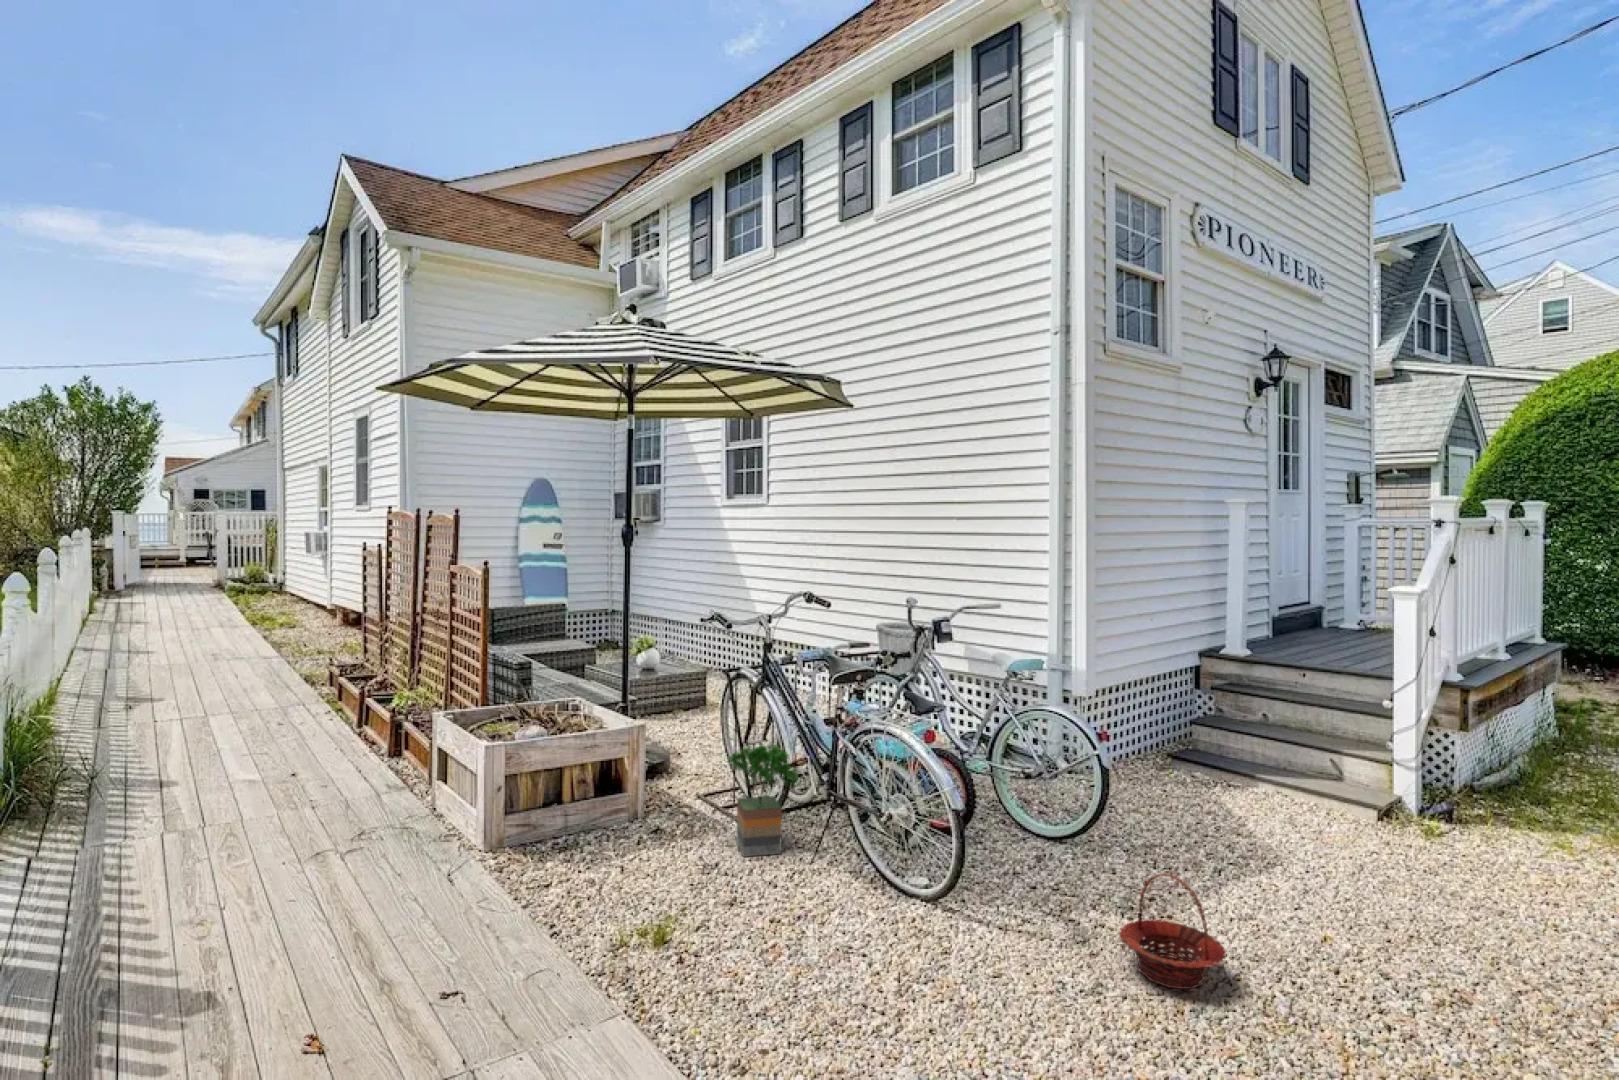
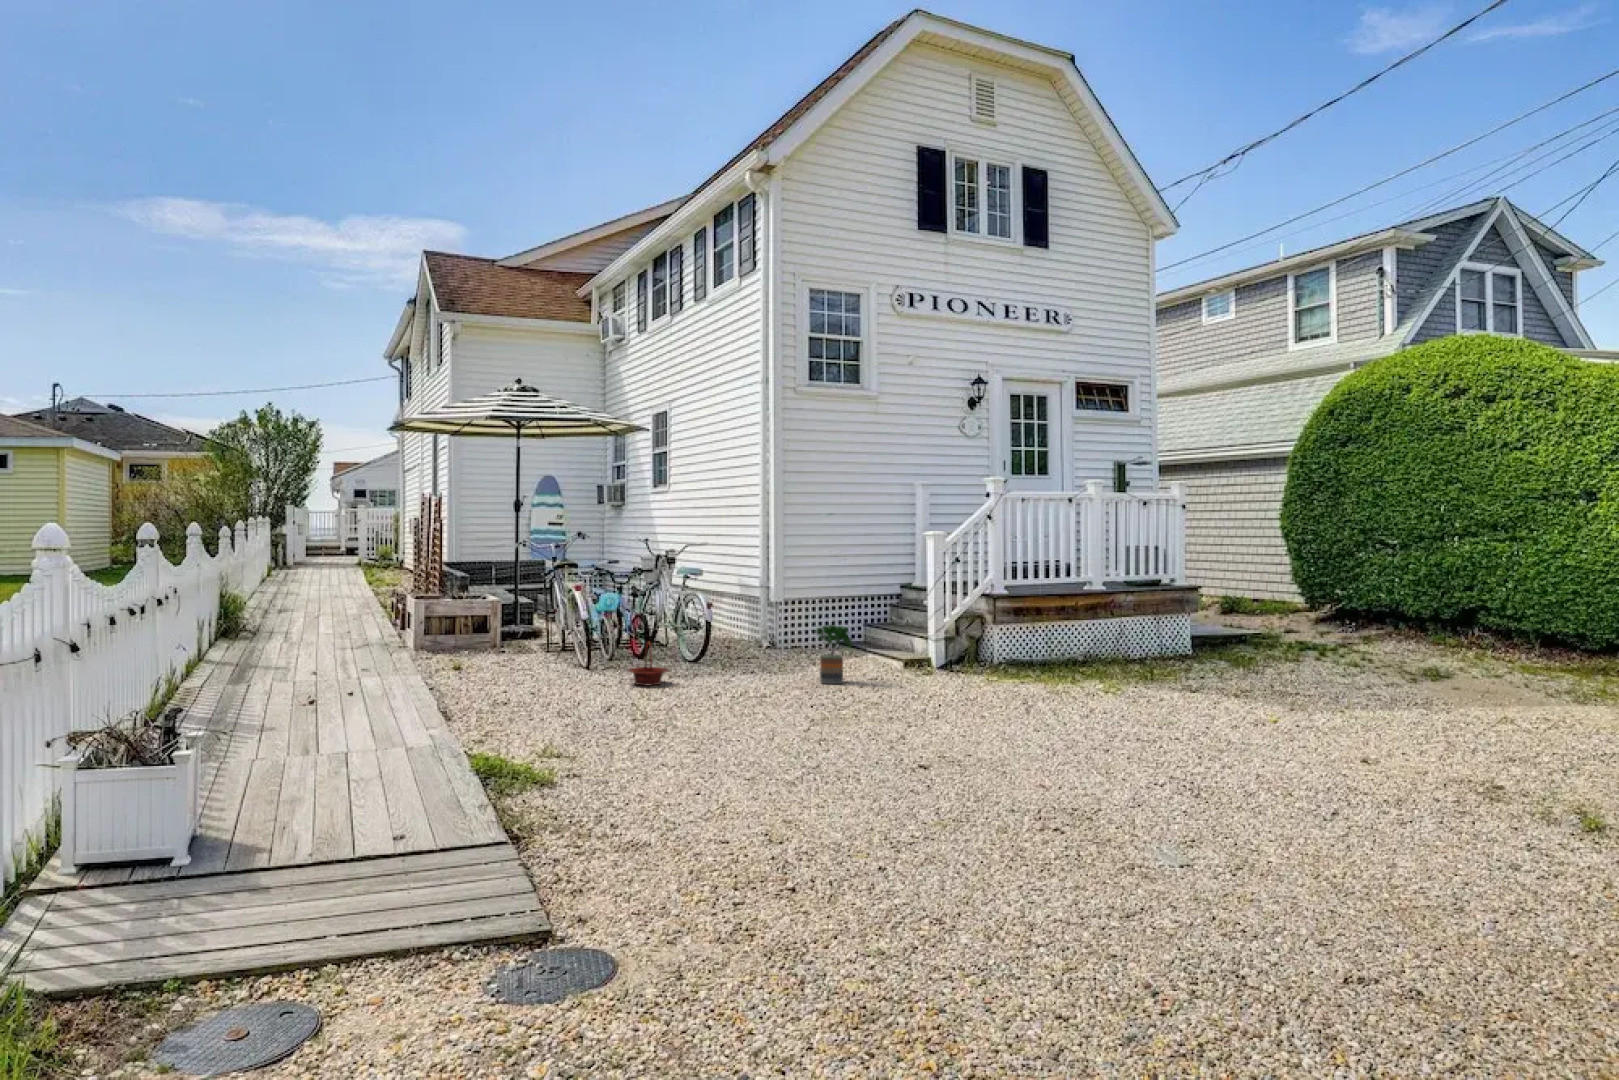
potted tree: present [728,744,798,857] -> present [814,625,852,684]

